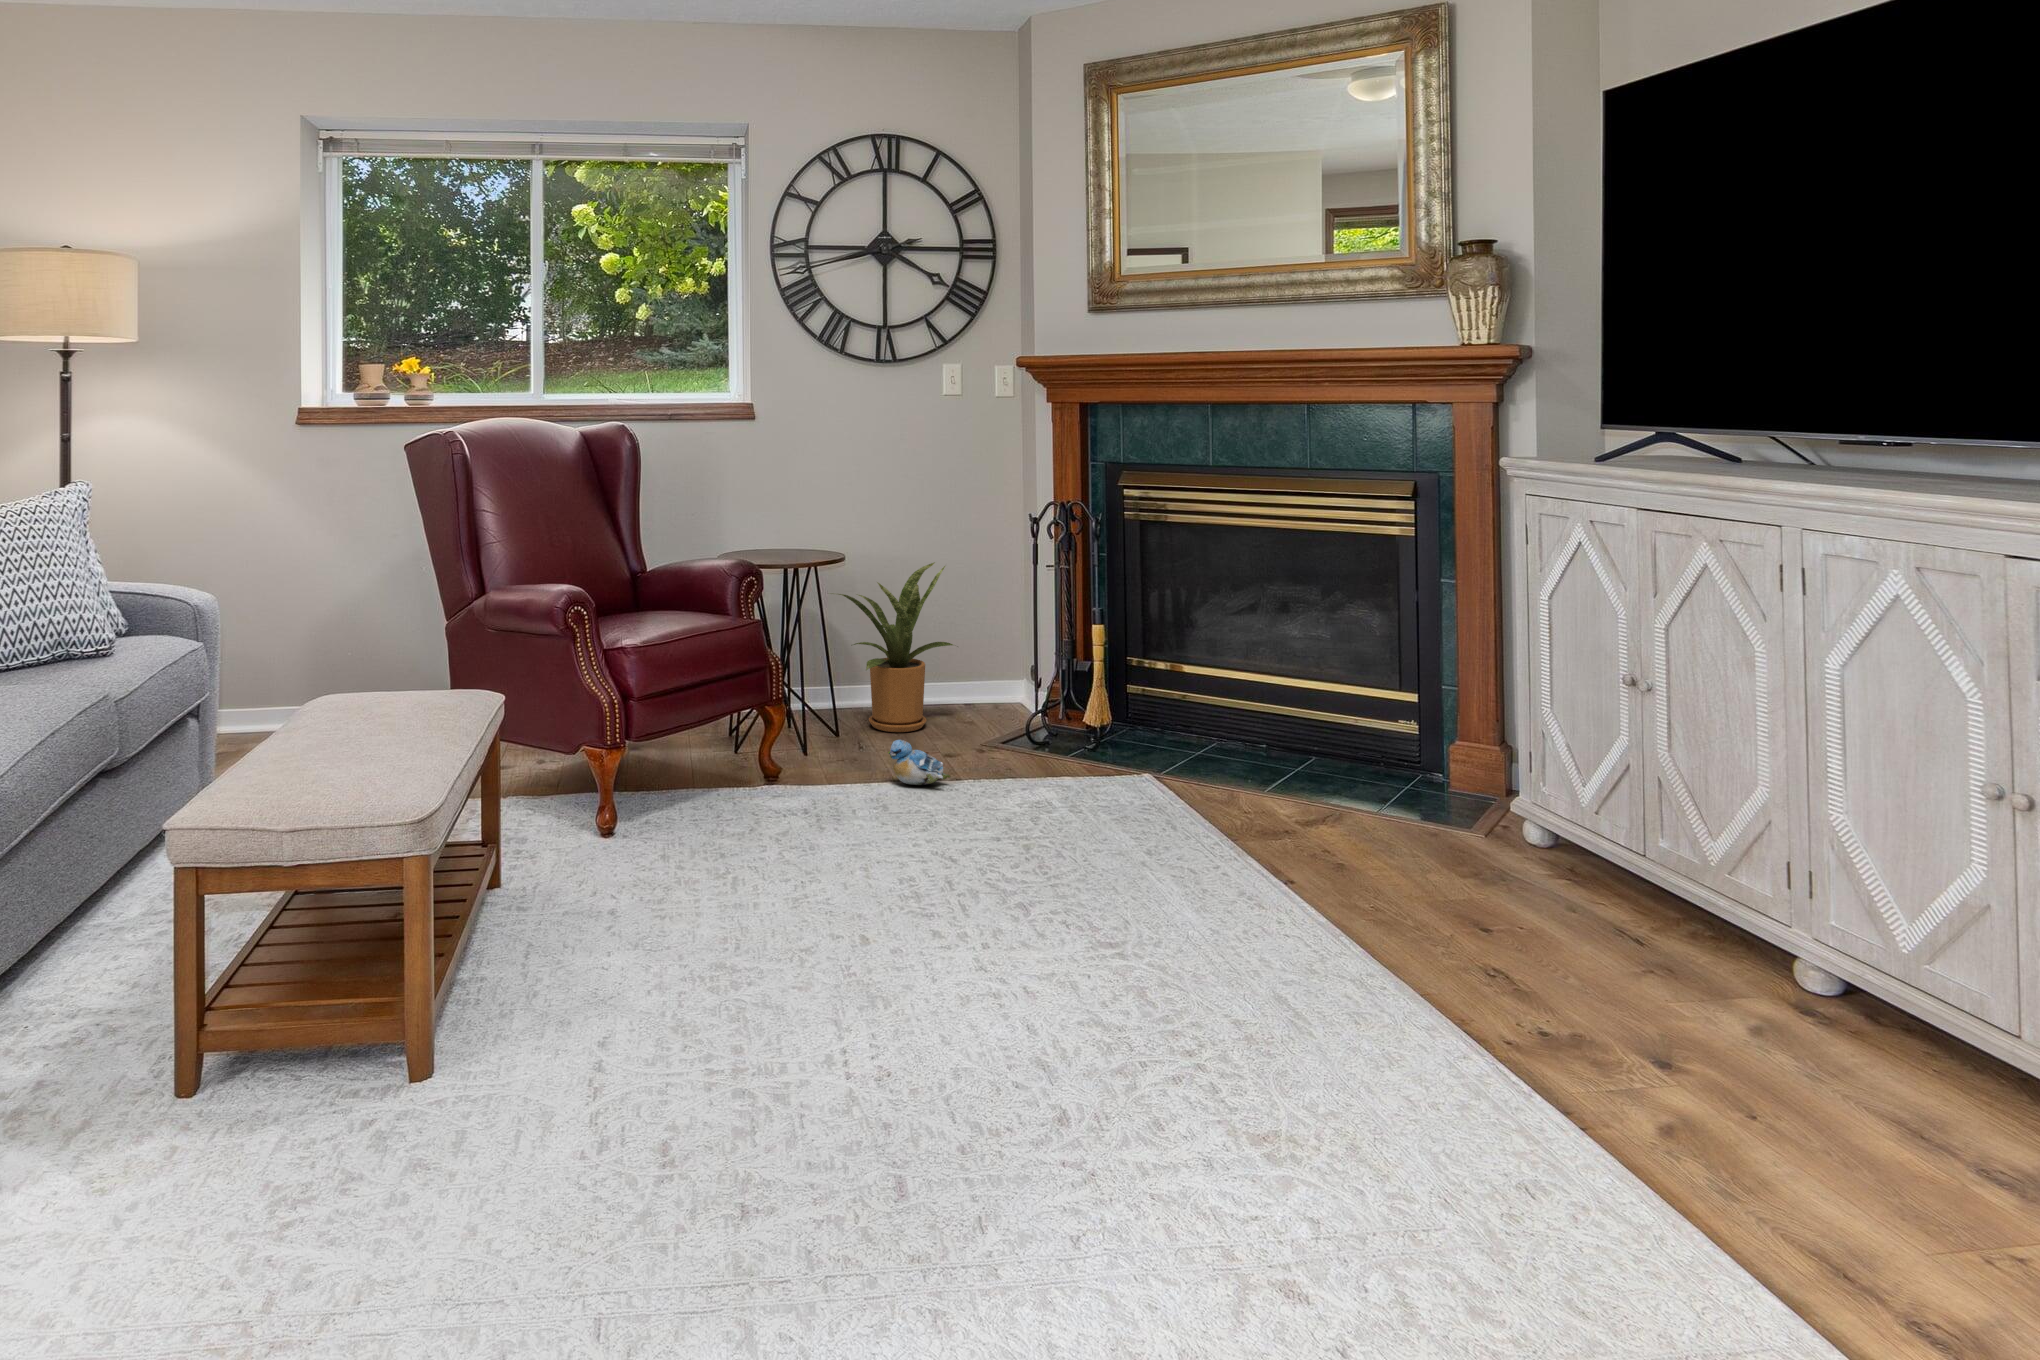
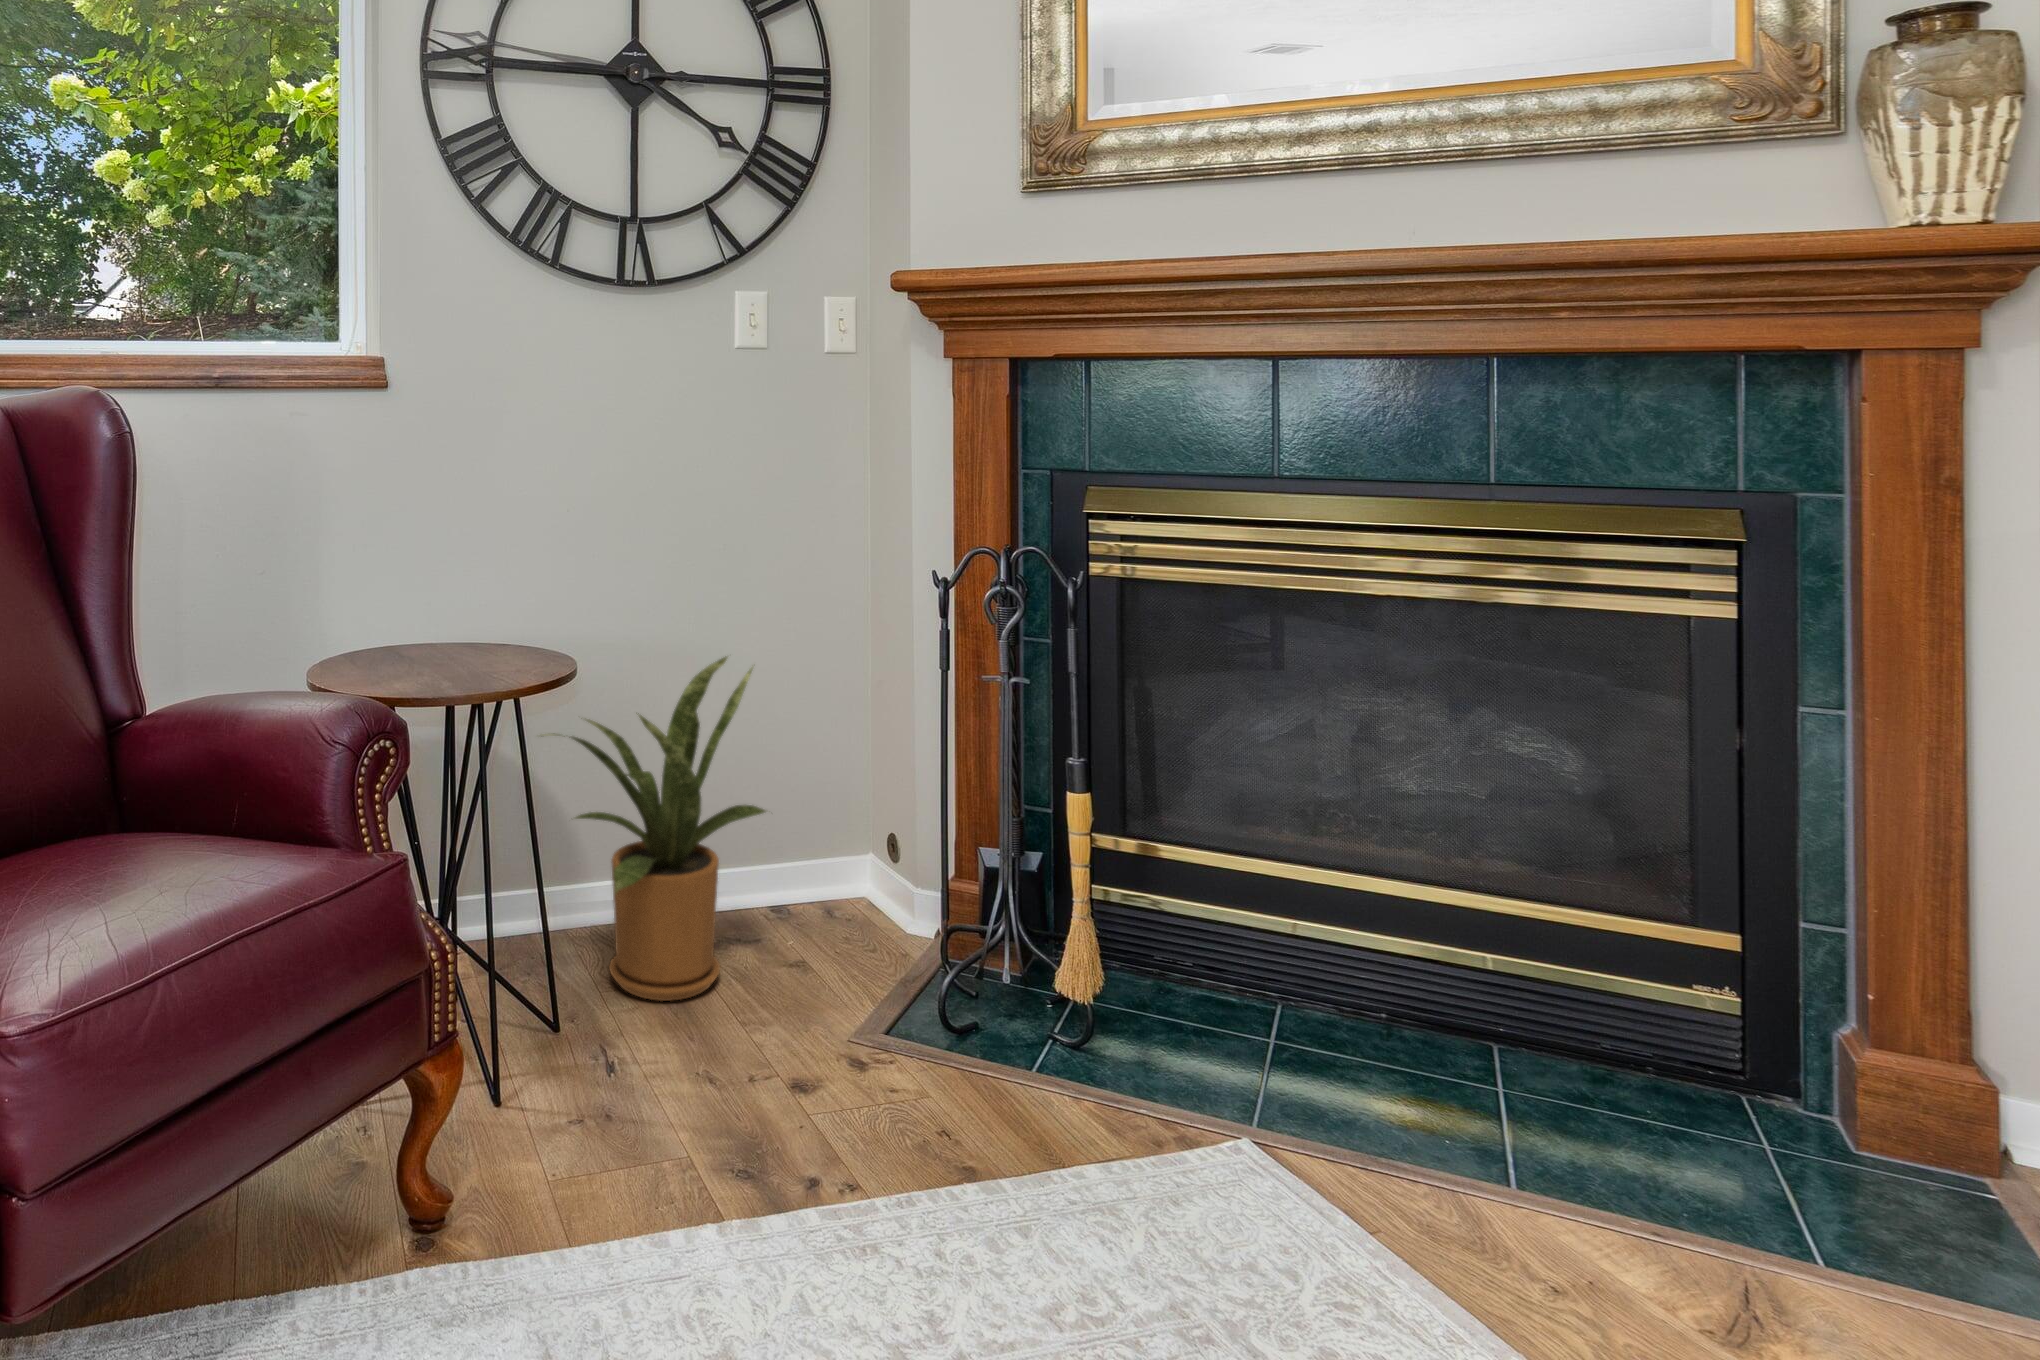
plush toy: present [888,740,951,785] -> none [698,1117,840,1225]

